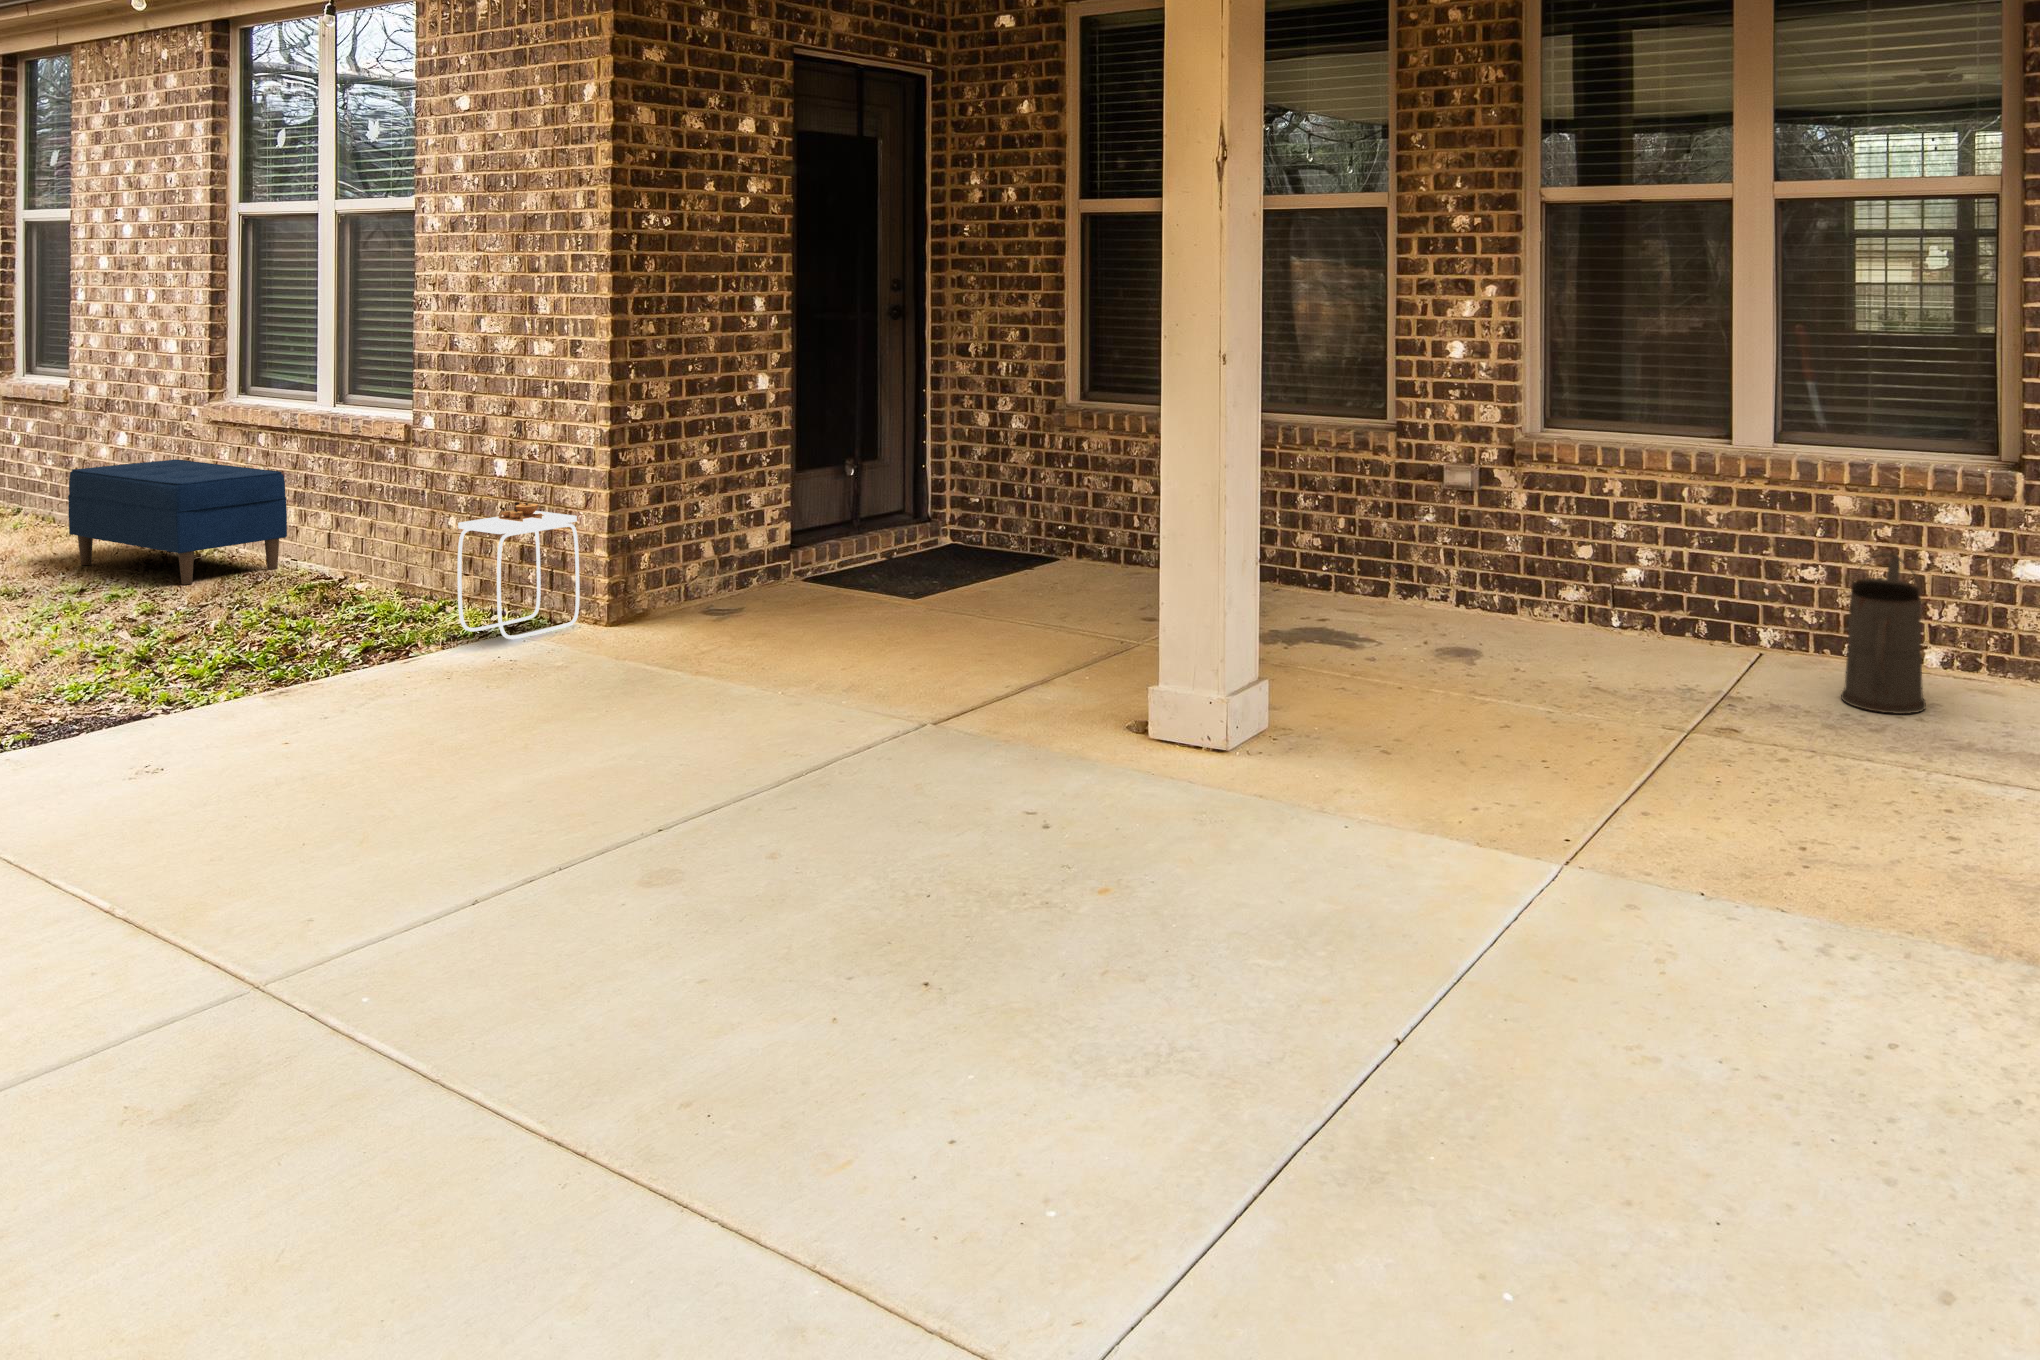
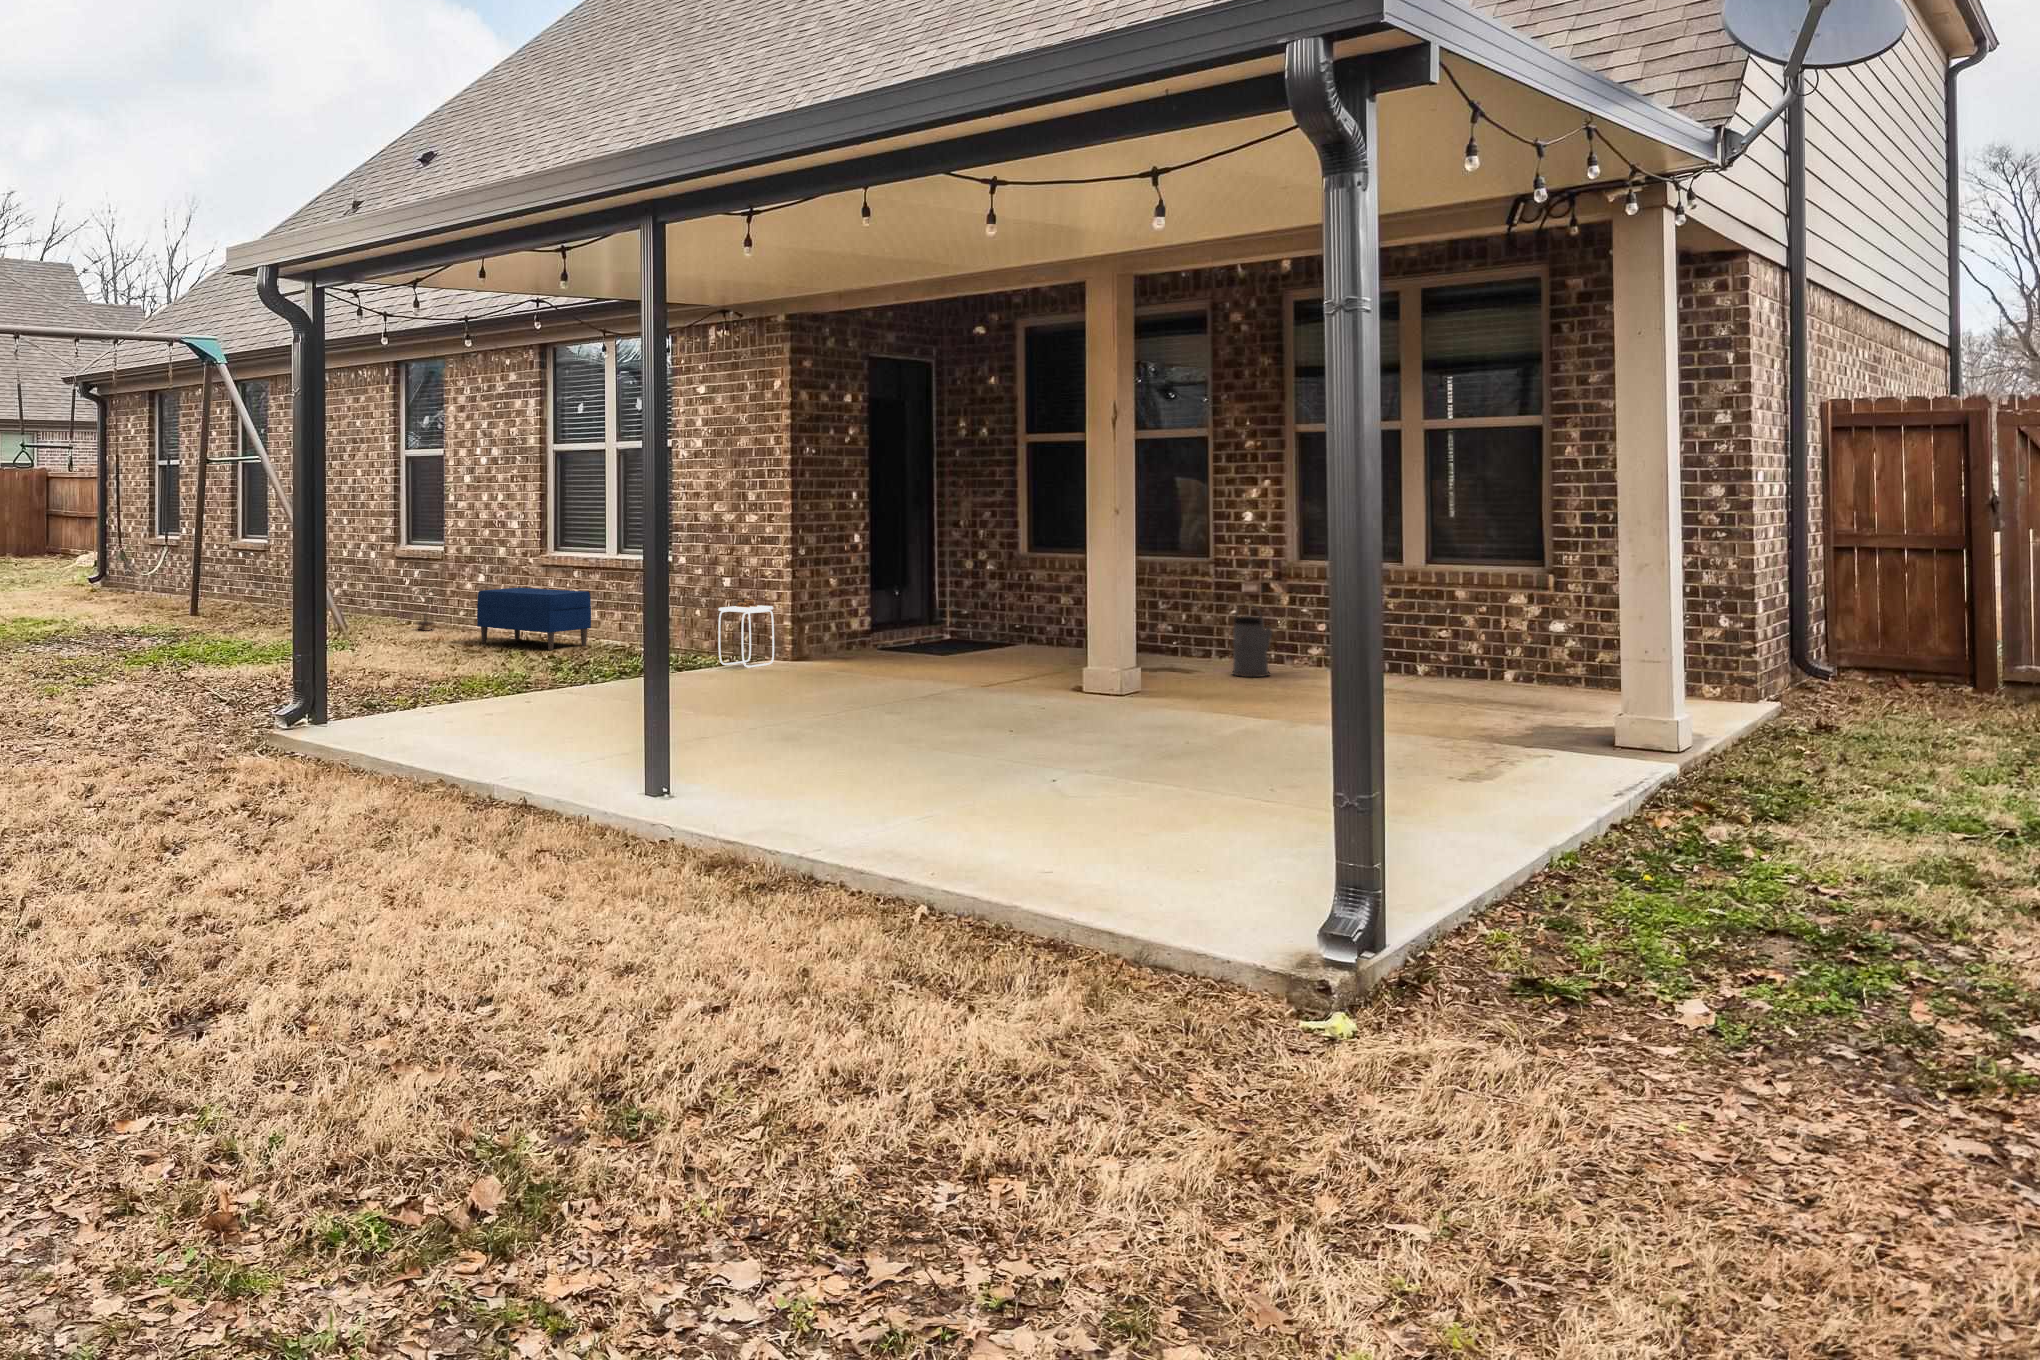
potted plant: none [21,445,64,528] -> present [417,591,433,631]
watering can: present [1841,553,1926,714] -> present [1232,605,1272,677]

